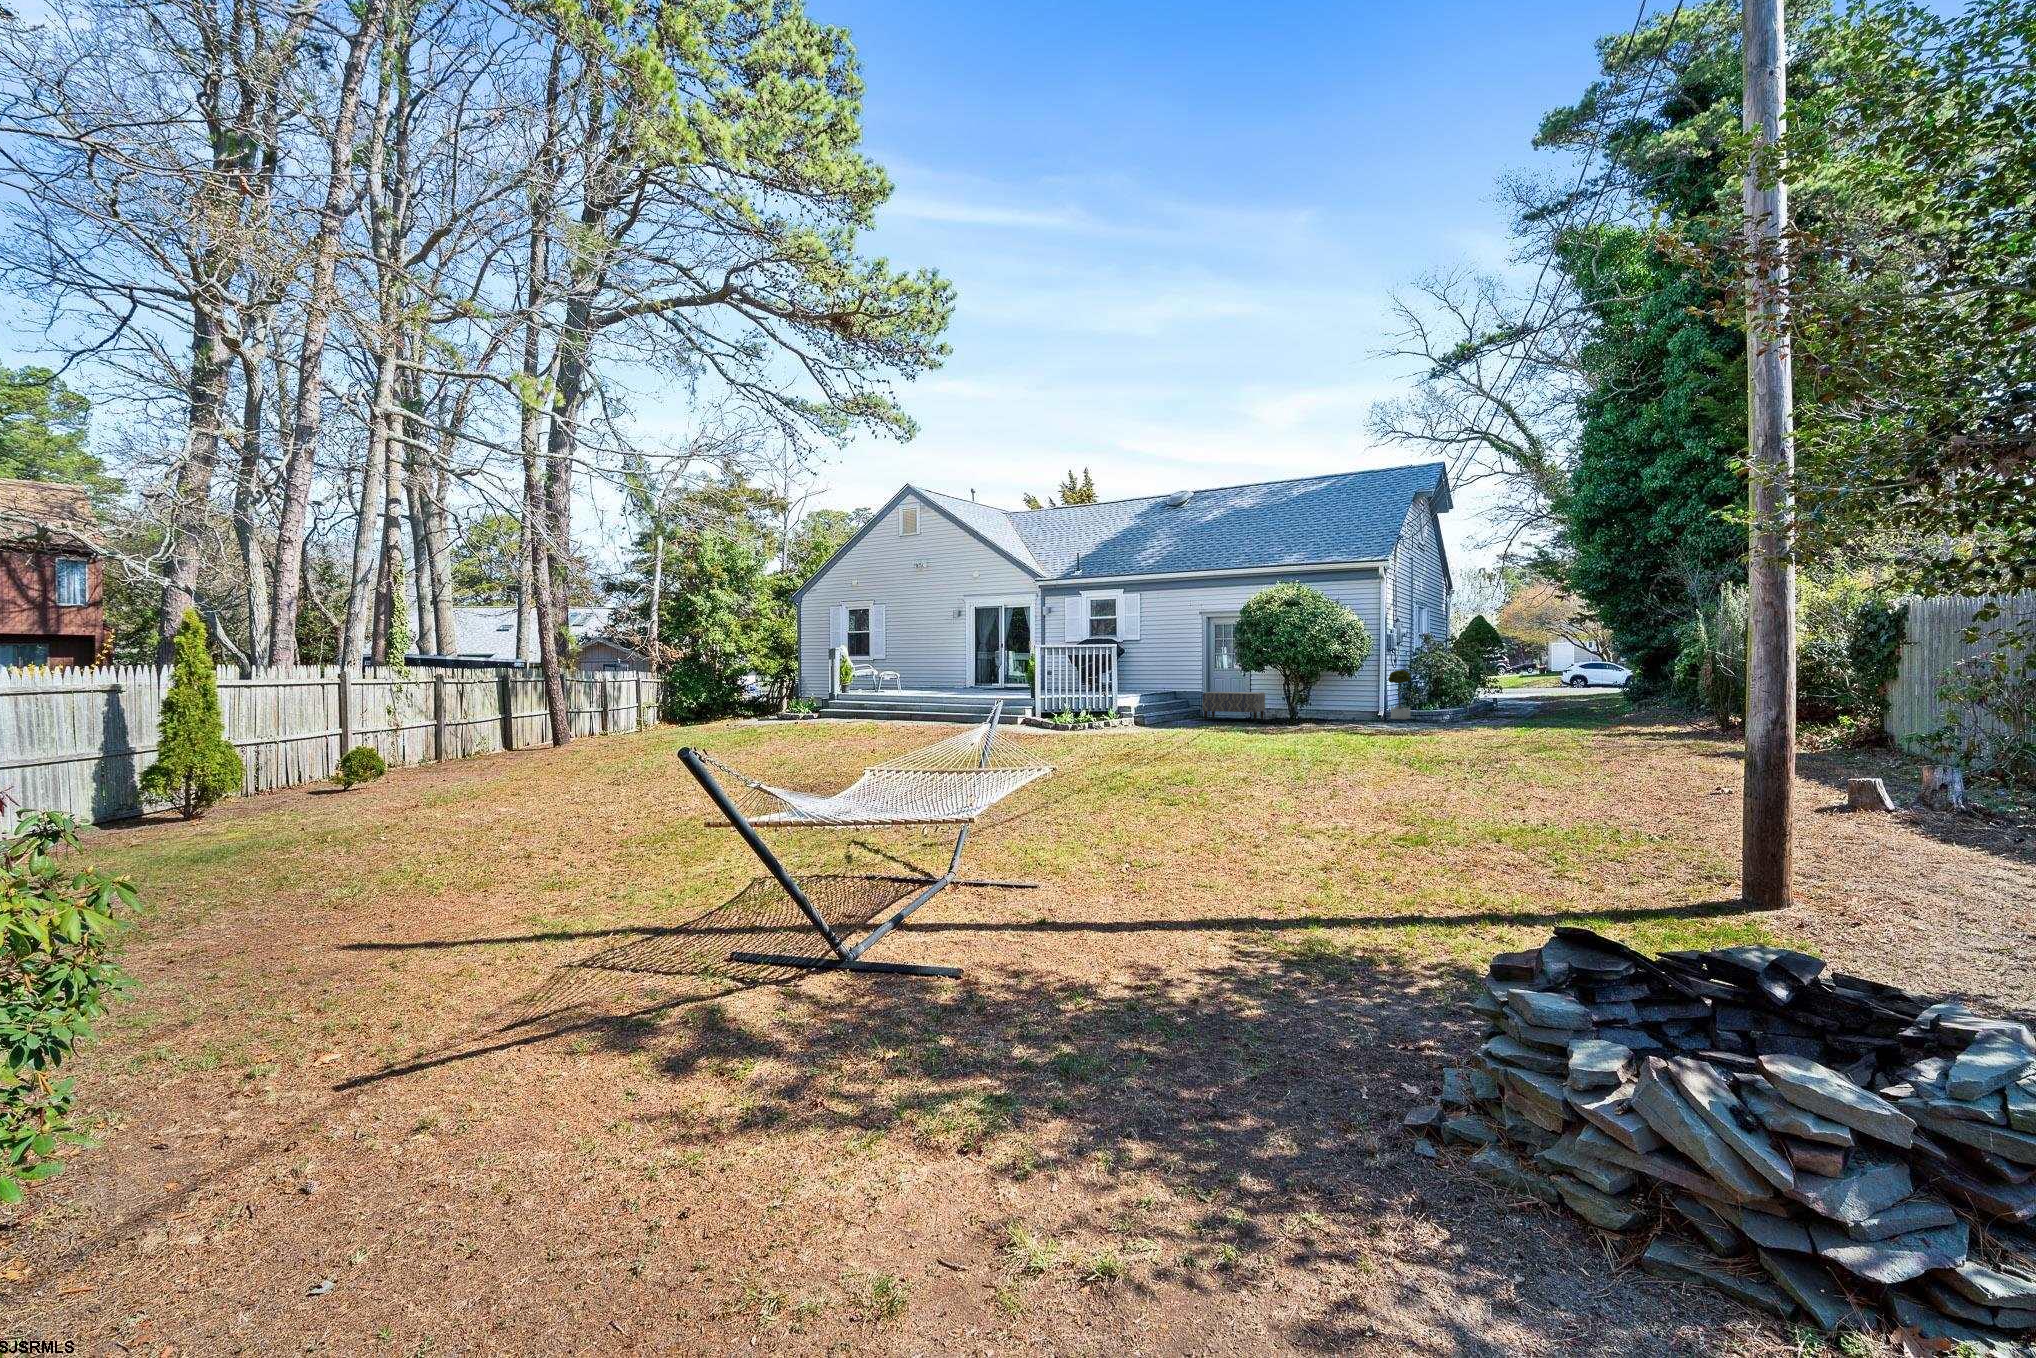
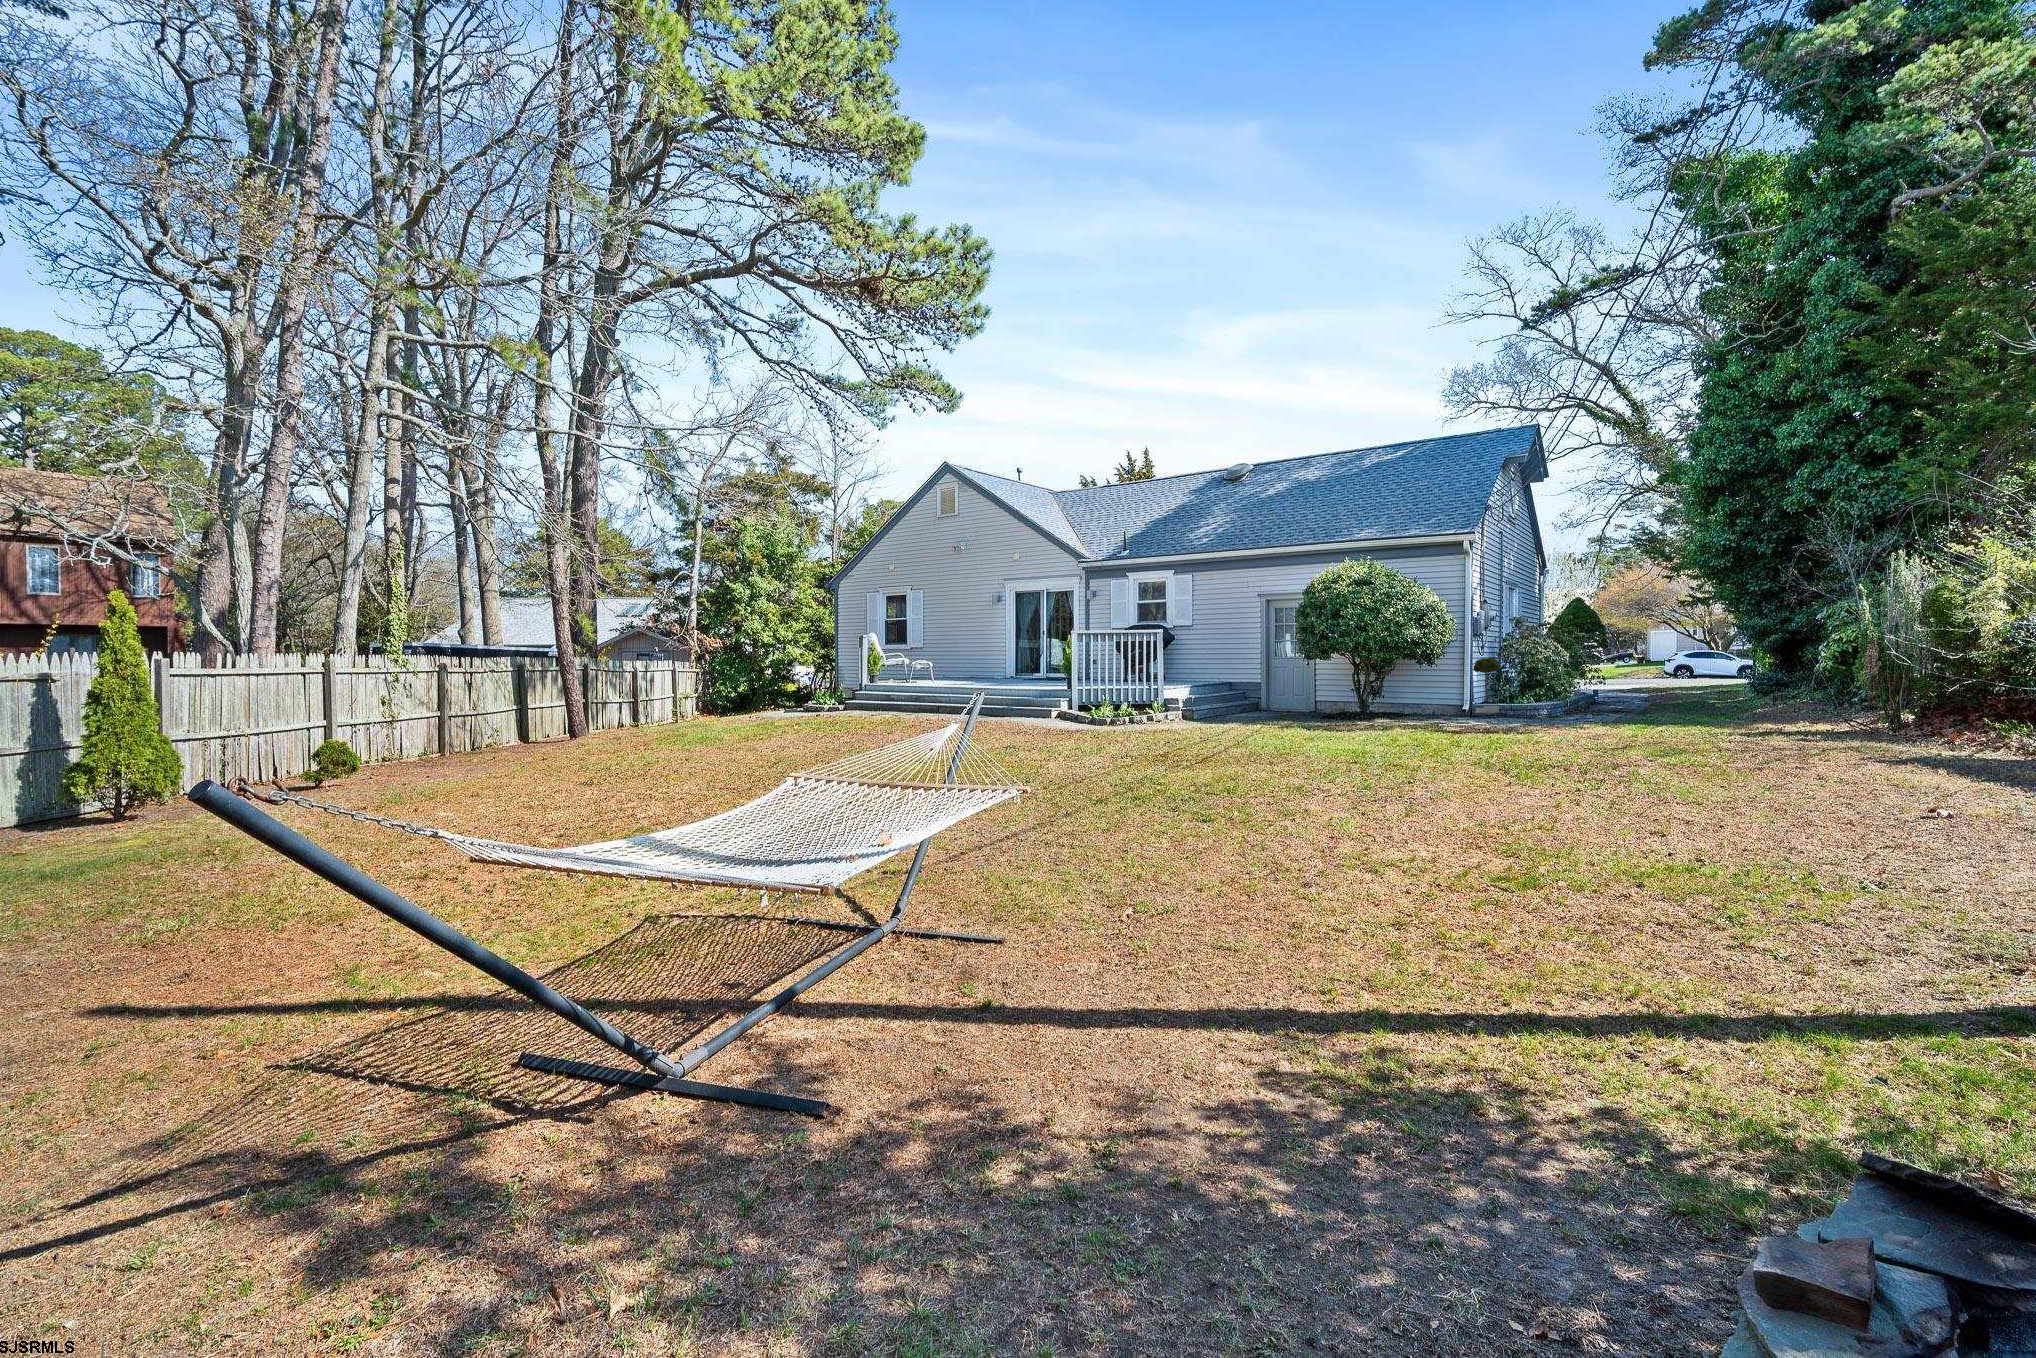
bench: present [1202,692,1265,720] -> none [1259,682,1330,714]

